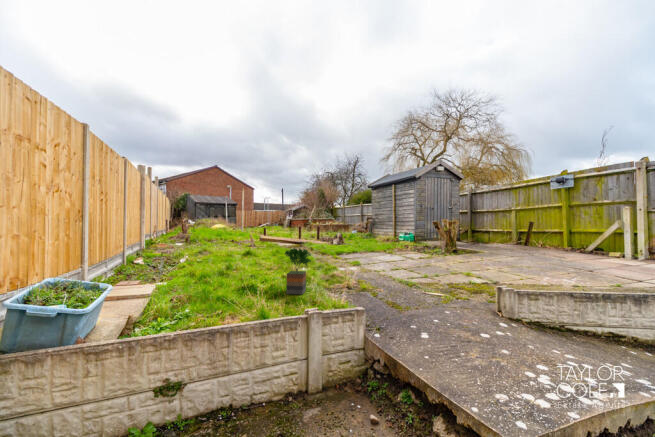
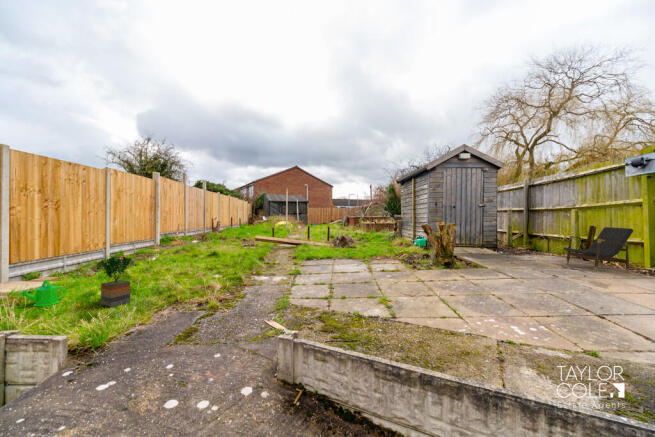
lounge chair: none [514,222,554,252] -> present [564,227,633,272]
watering can: none [221,274,242,301] -> present [20,280,66,307]

